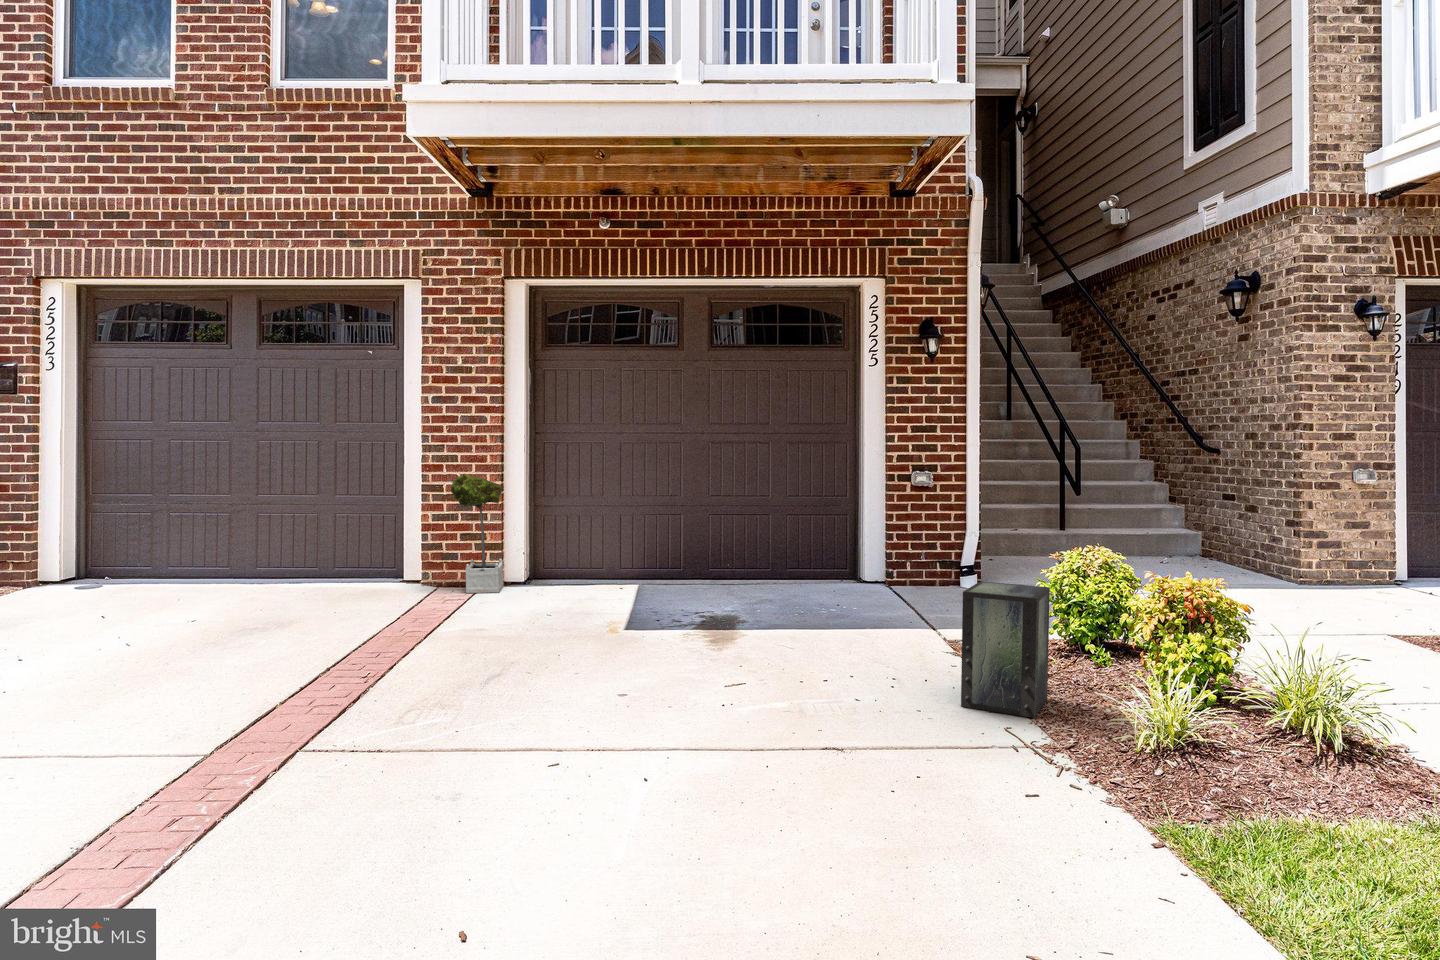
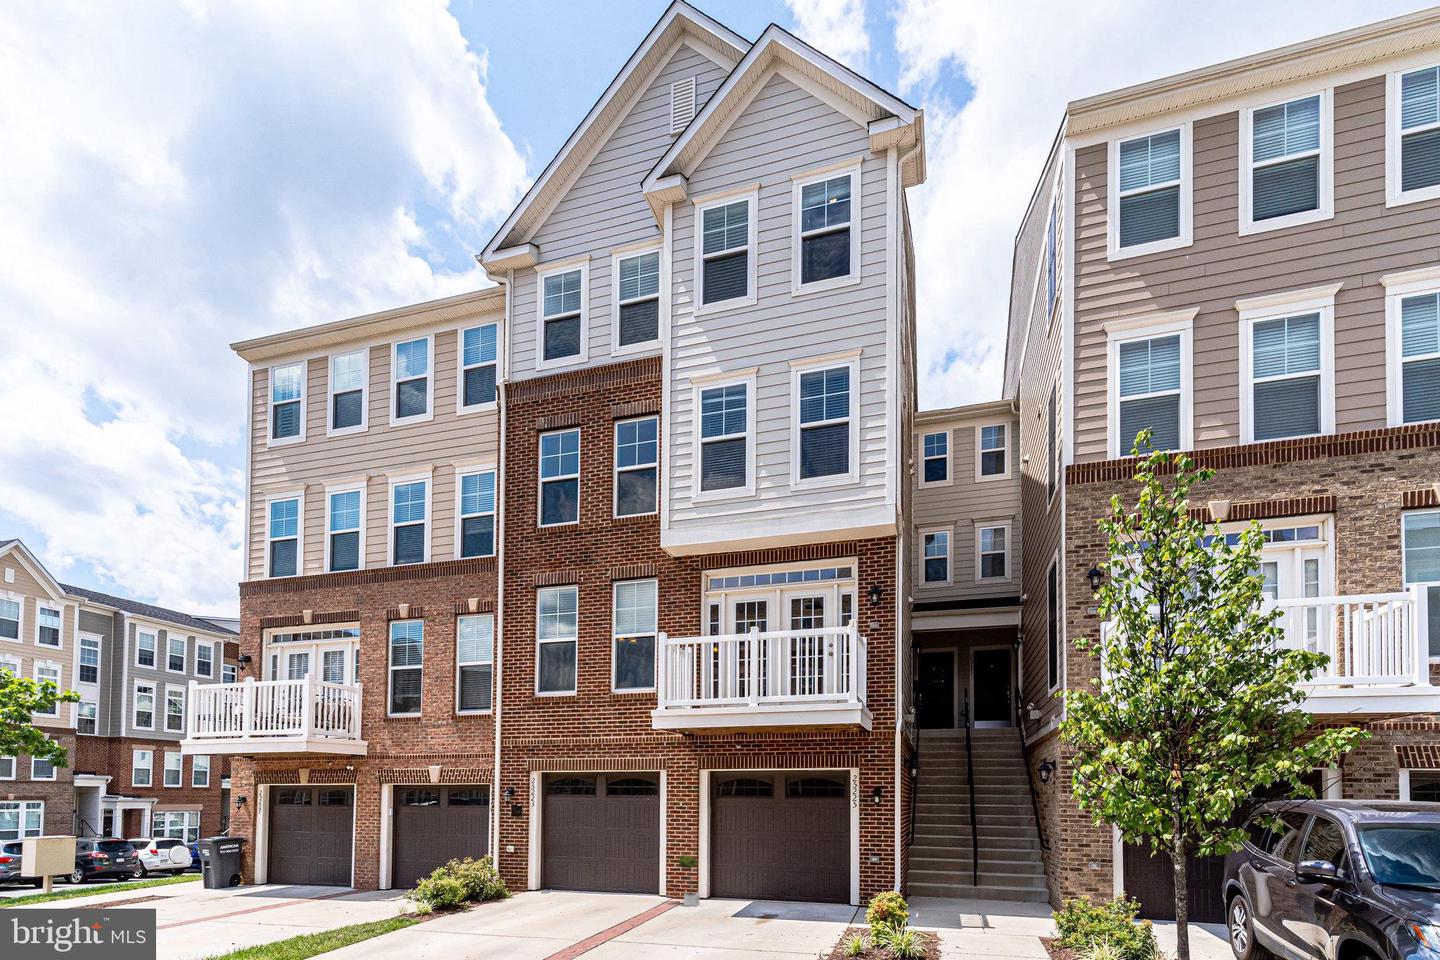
storage box: present [961,581,1050,718] -> none [817,905,848,947]

